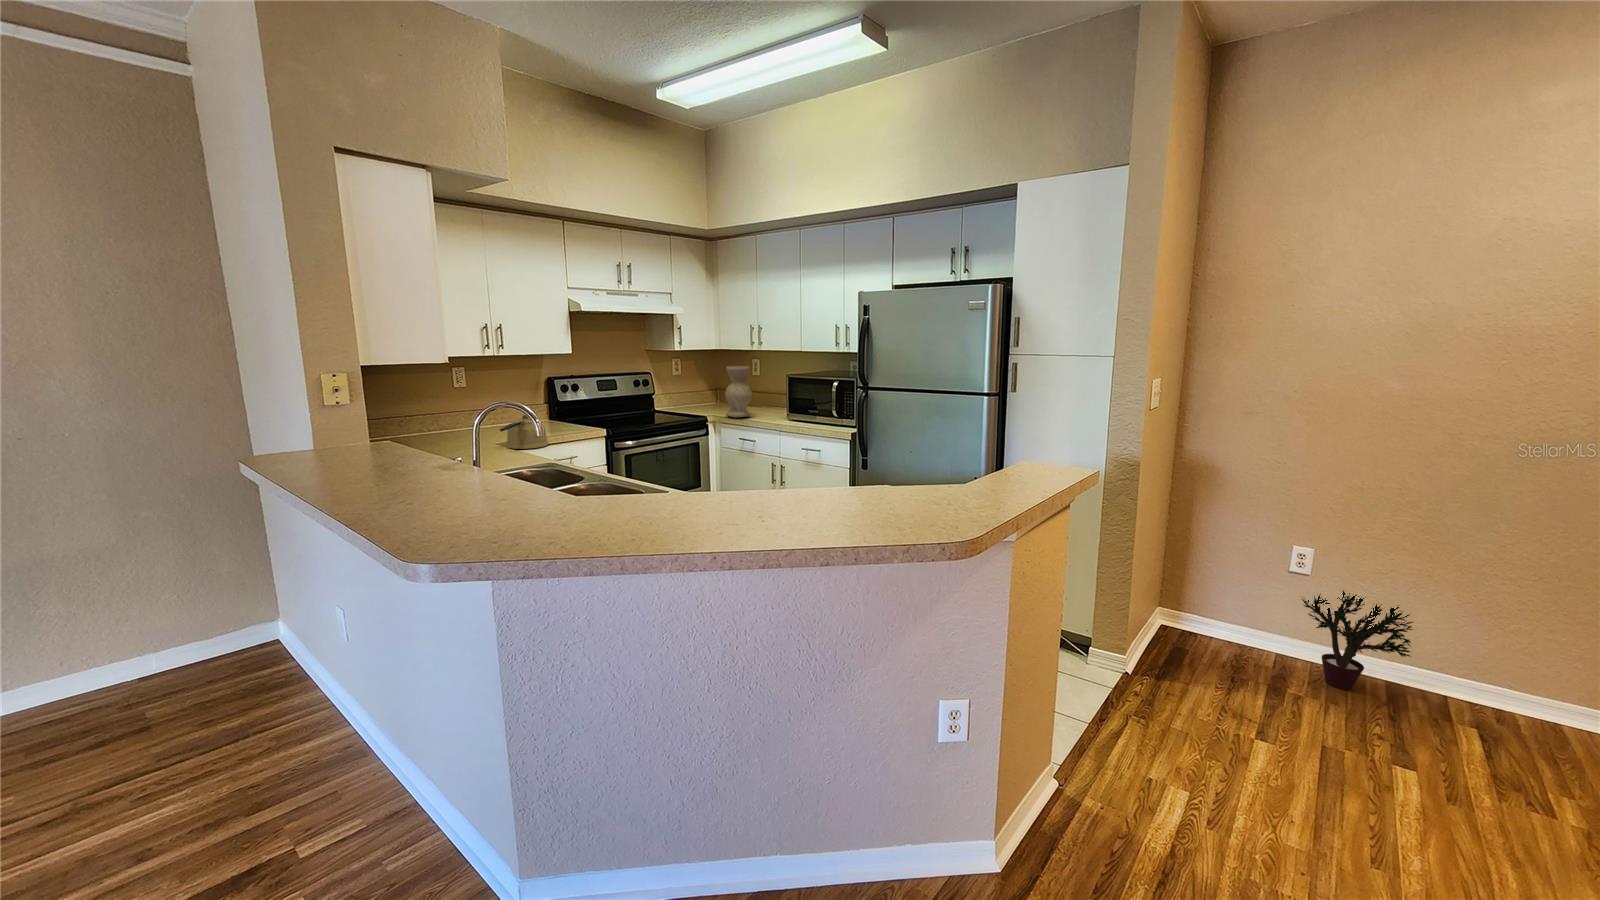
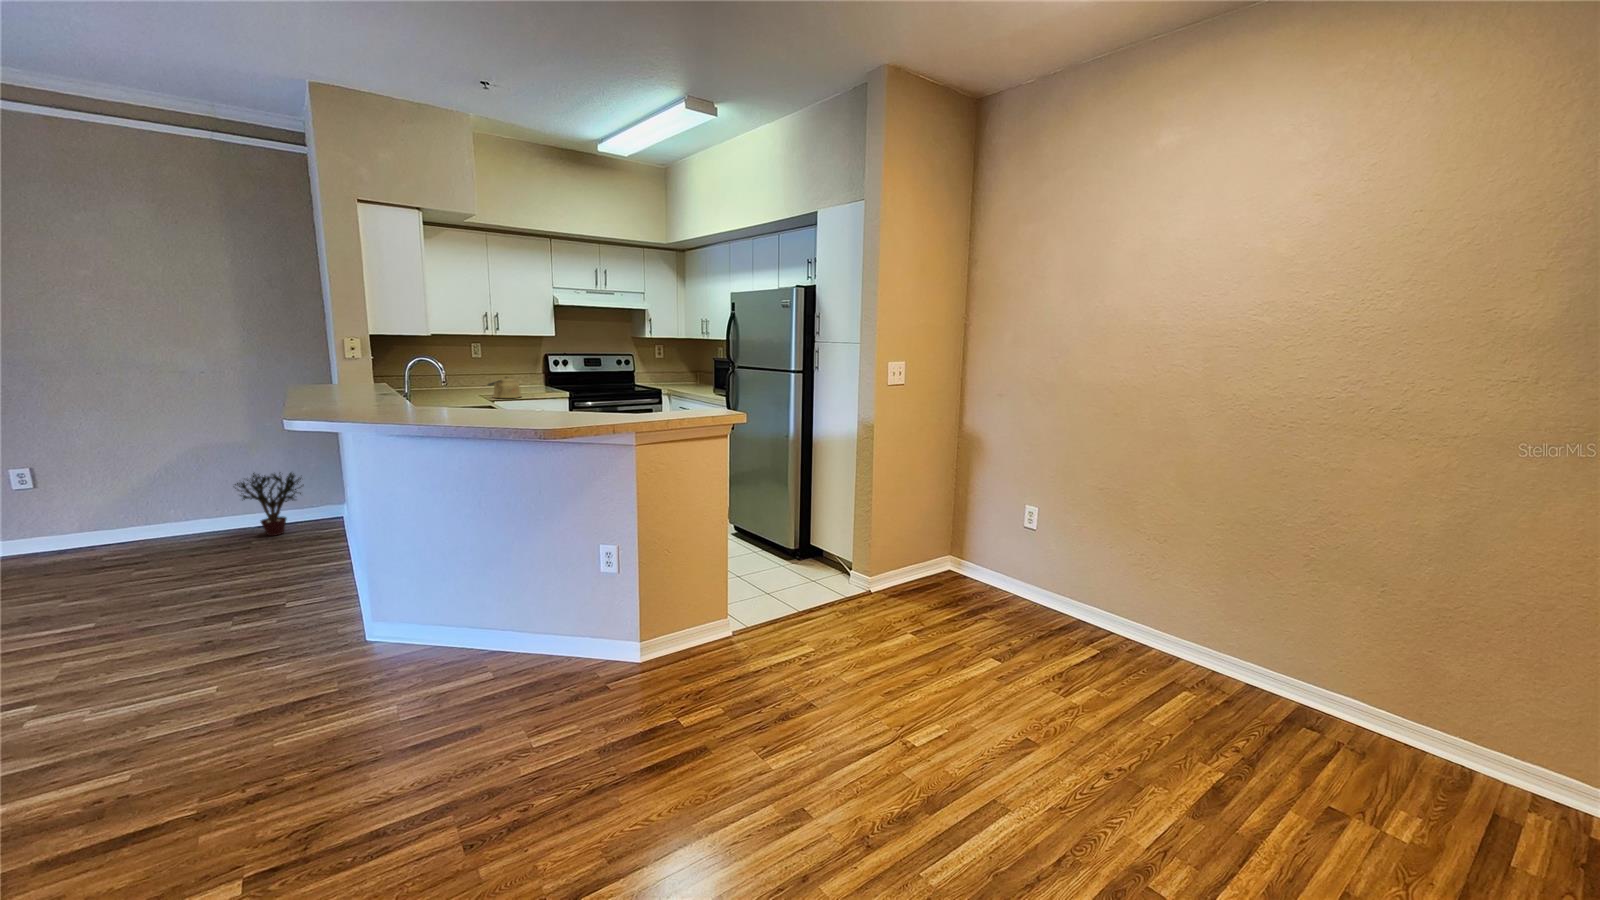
vase: present [725,366,752,417] -> none [677,351,697,391]
potted plant: present [1302,590,1413,689] -> present [235,473,301,536]

